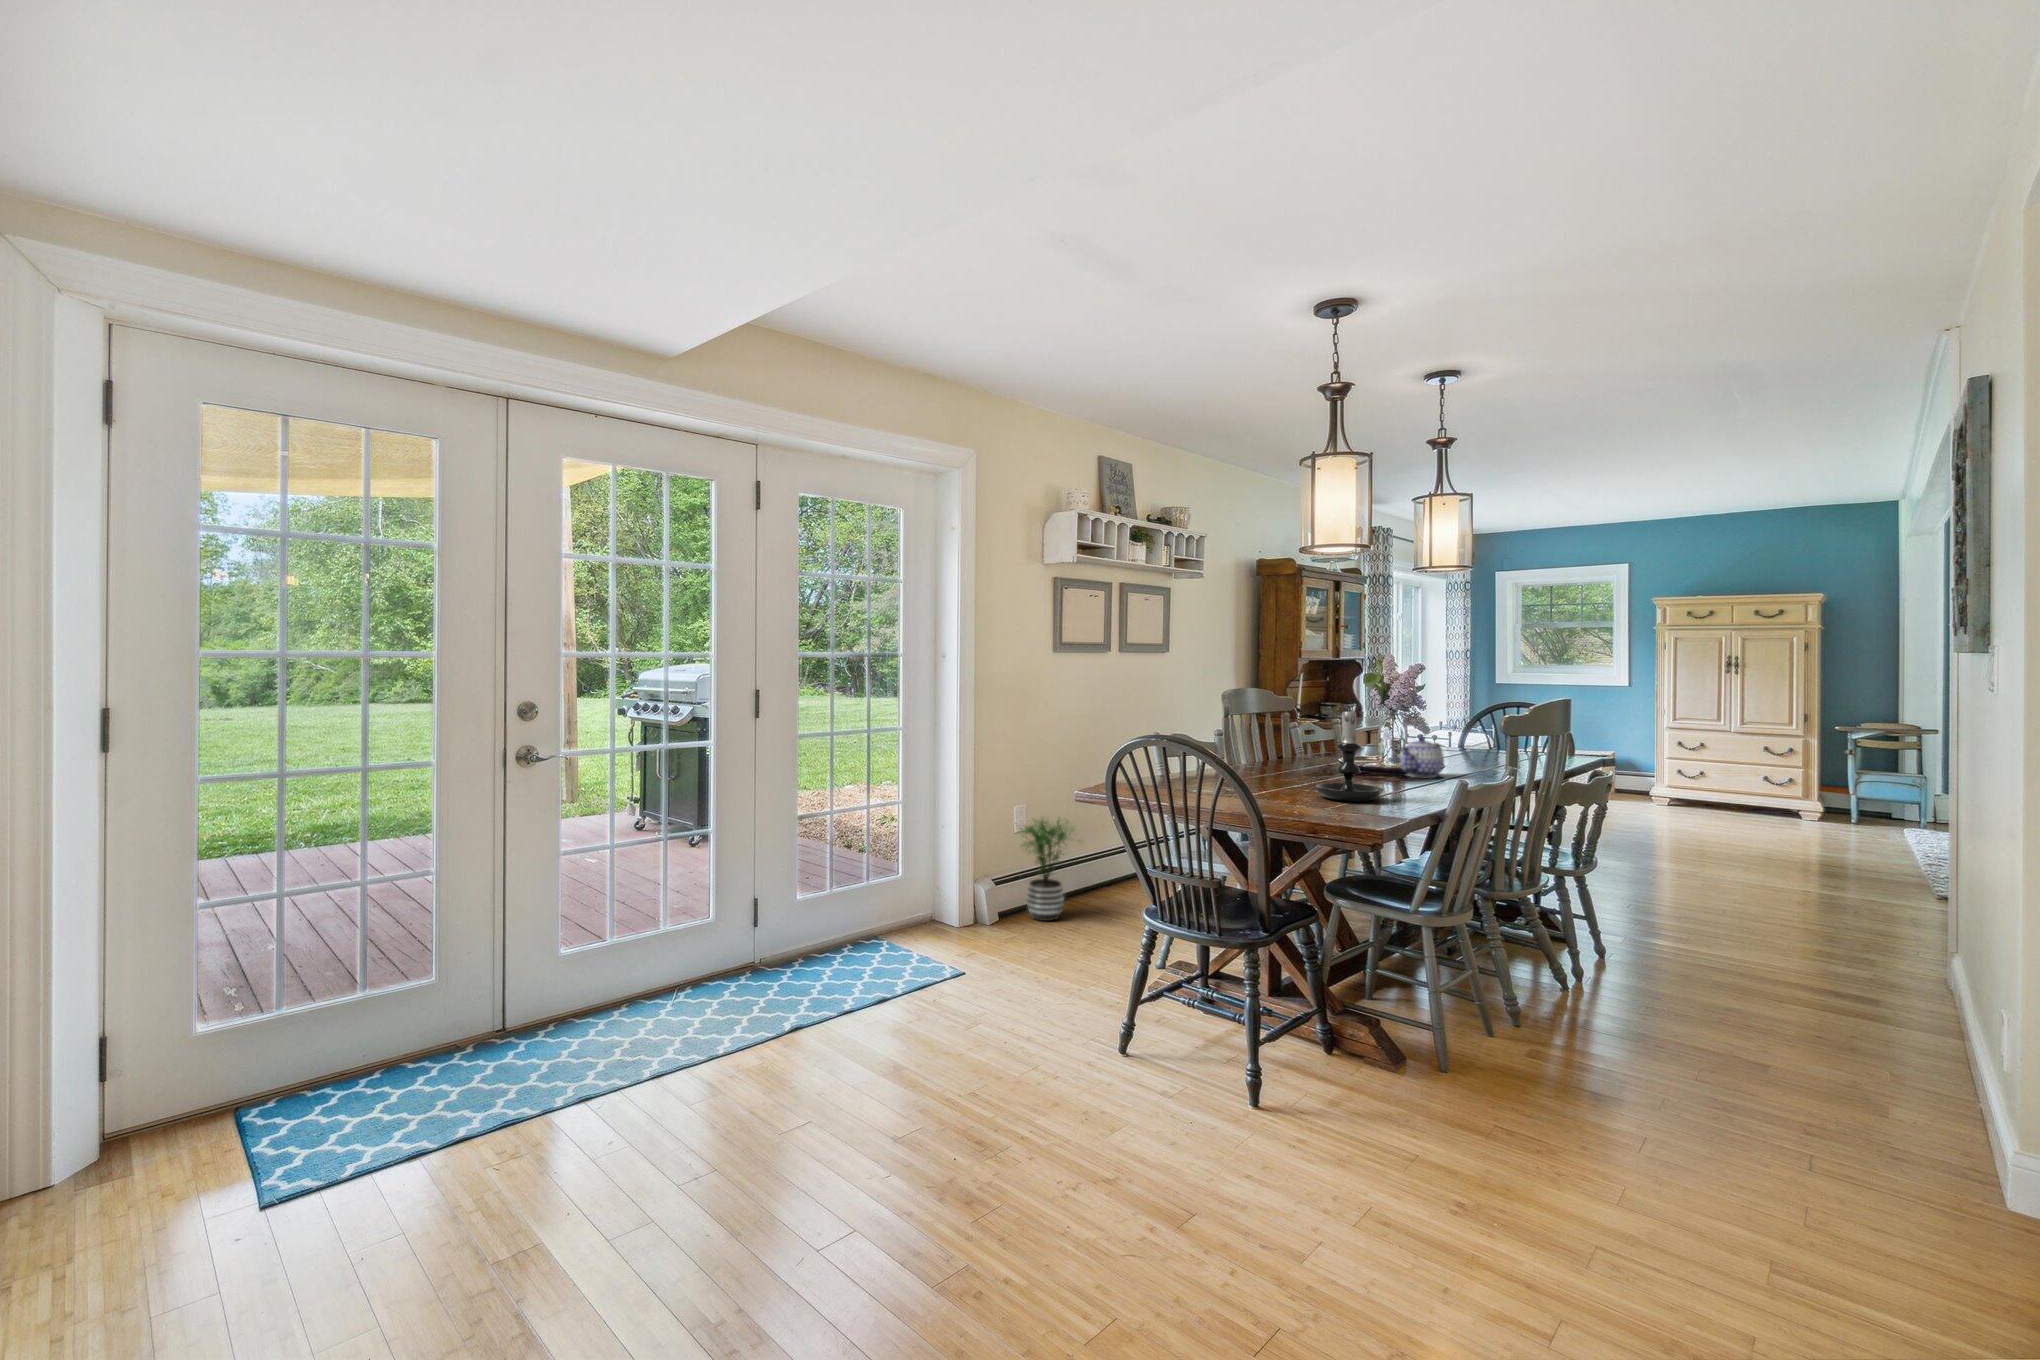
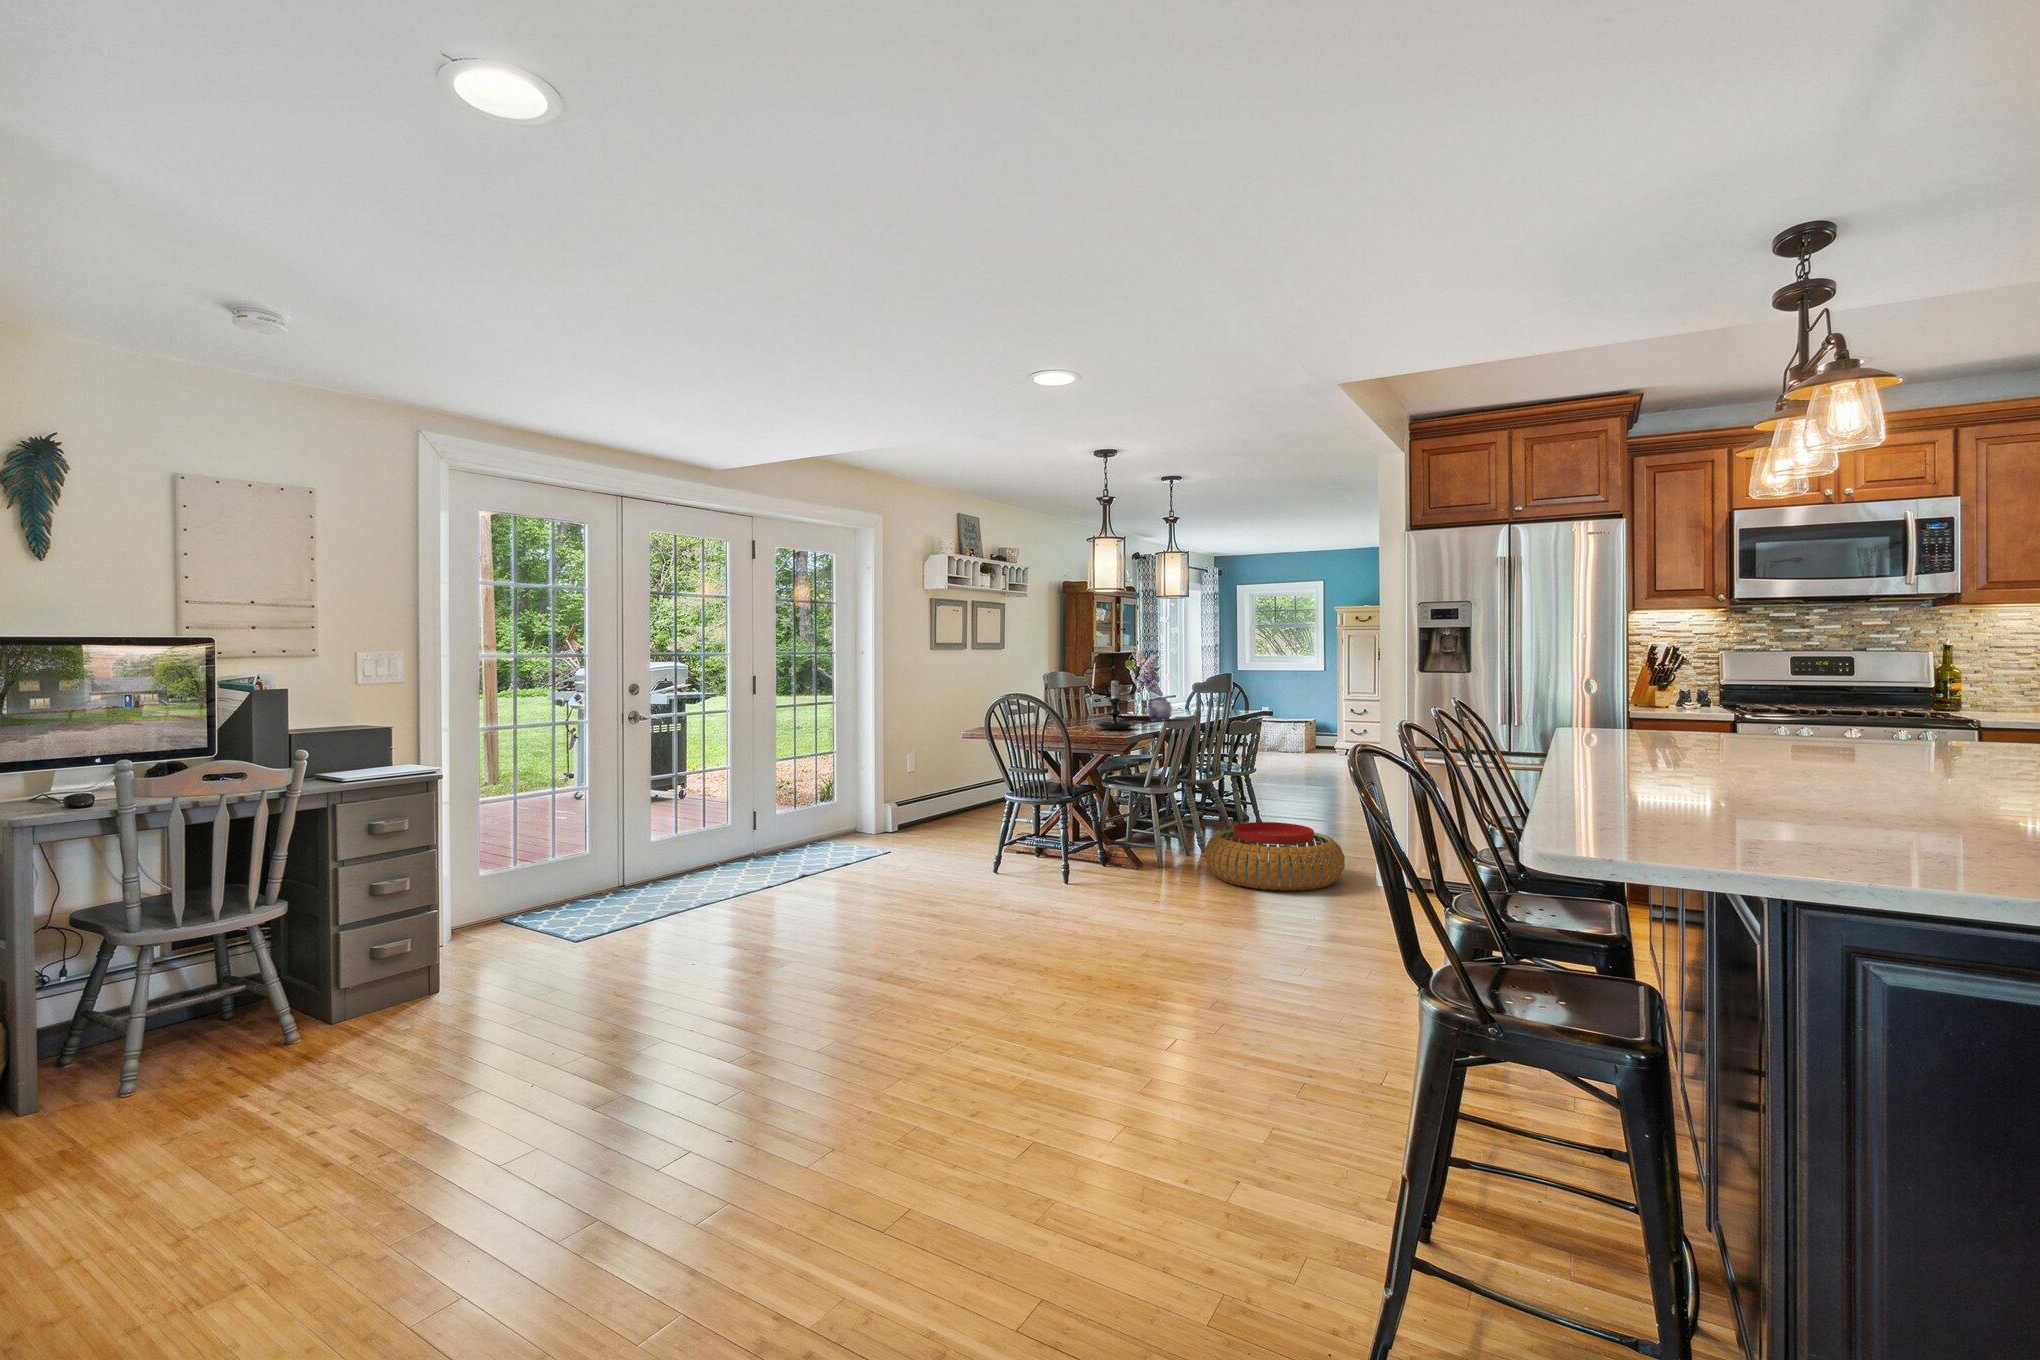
potted plant: present [1017,817,1073,921] -> none [910,757,958,826]
pouf: none [1540,1004,1894,1199] -> present [1205,822,1345,891]

